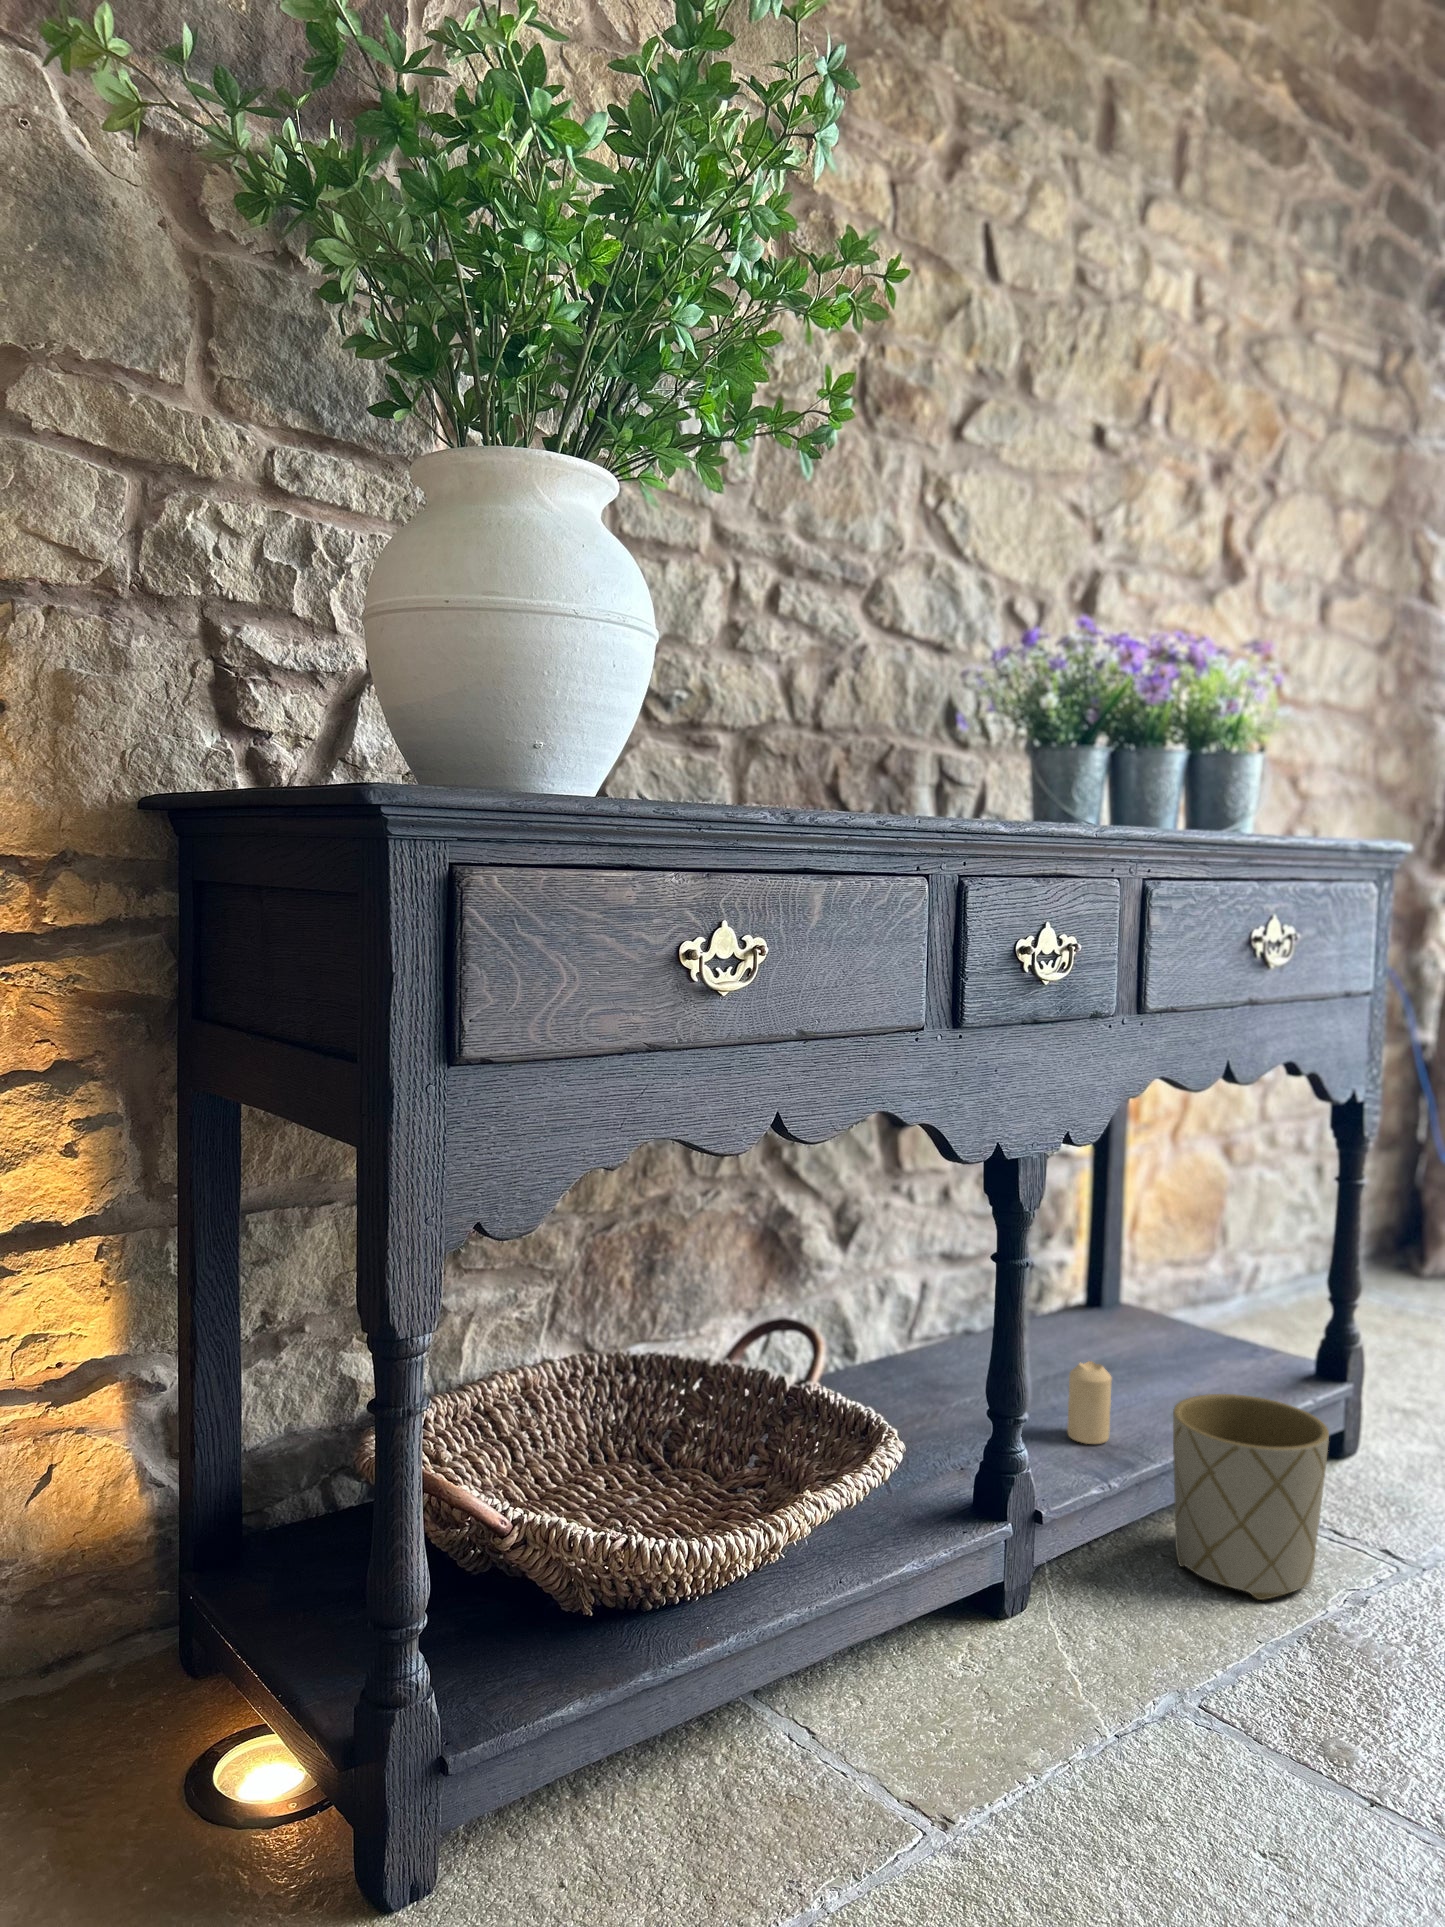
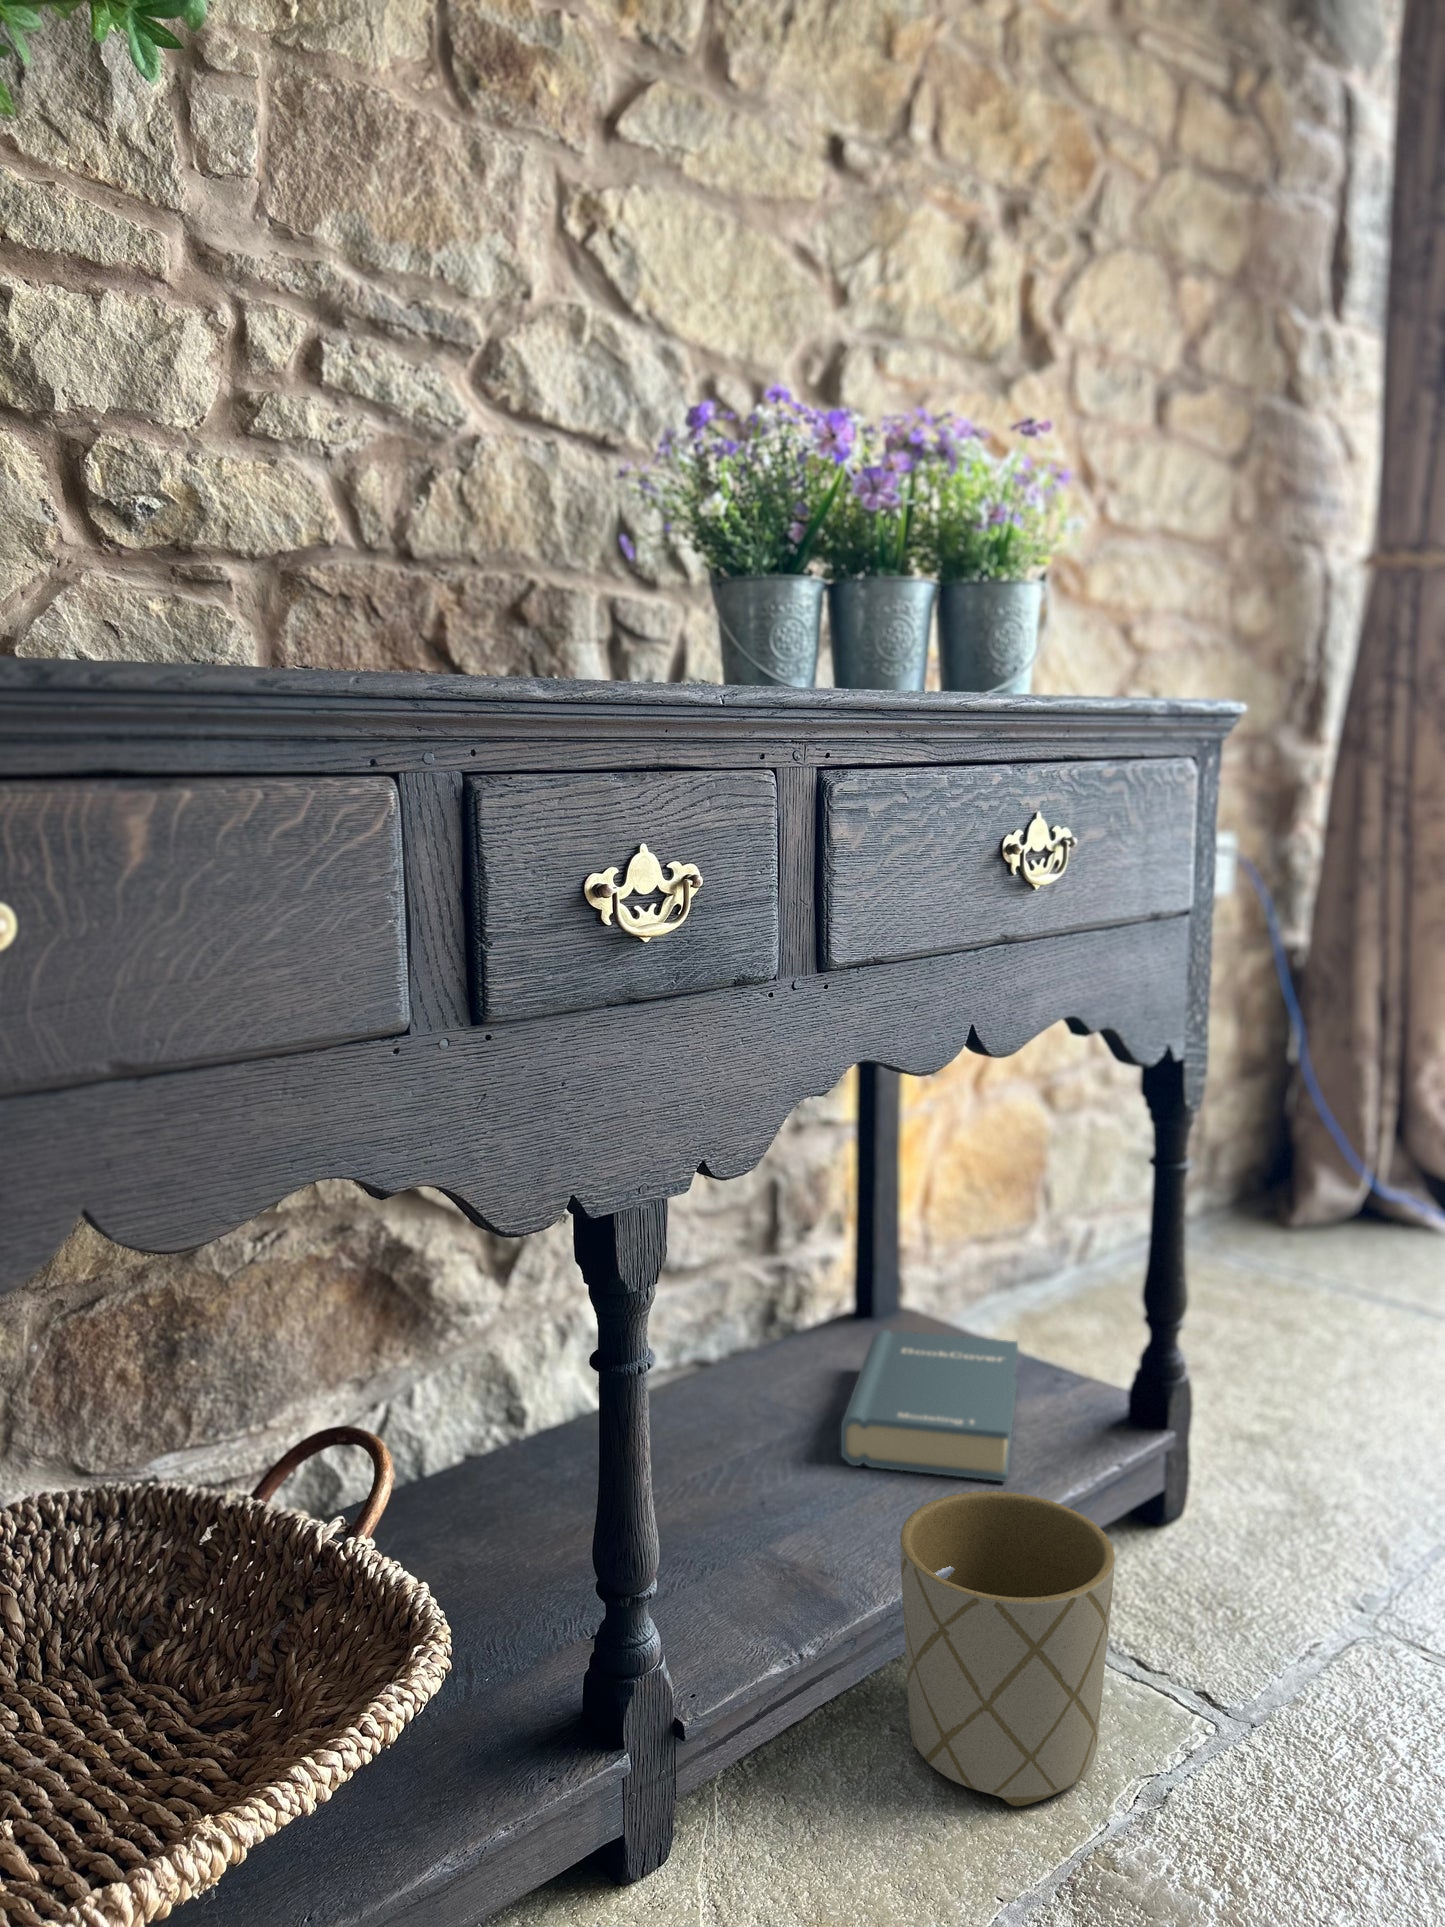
hardback book: none [1107,1303,1235,1401] -> present [841,1330,1018,1482]
candle: present [1067,1361,1112,1444] -> none [760,1459,818,1580]

